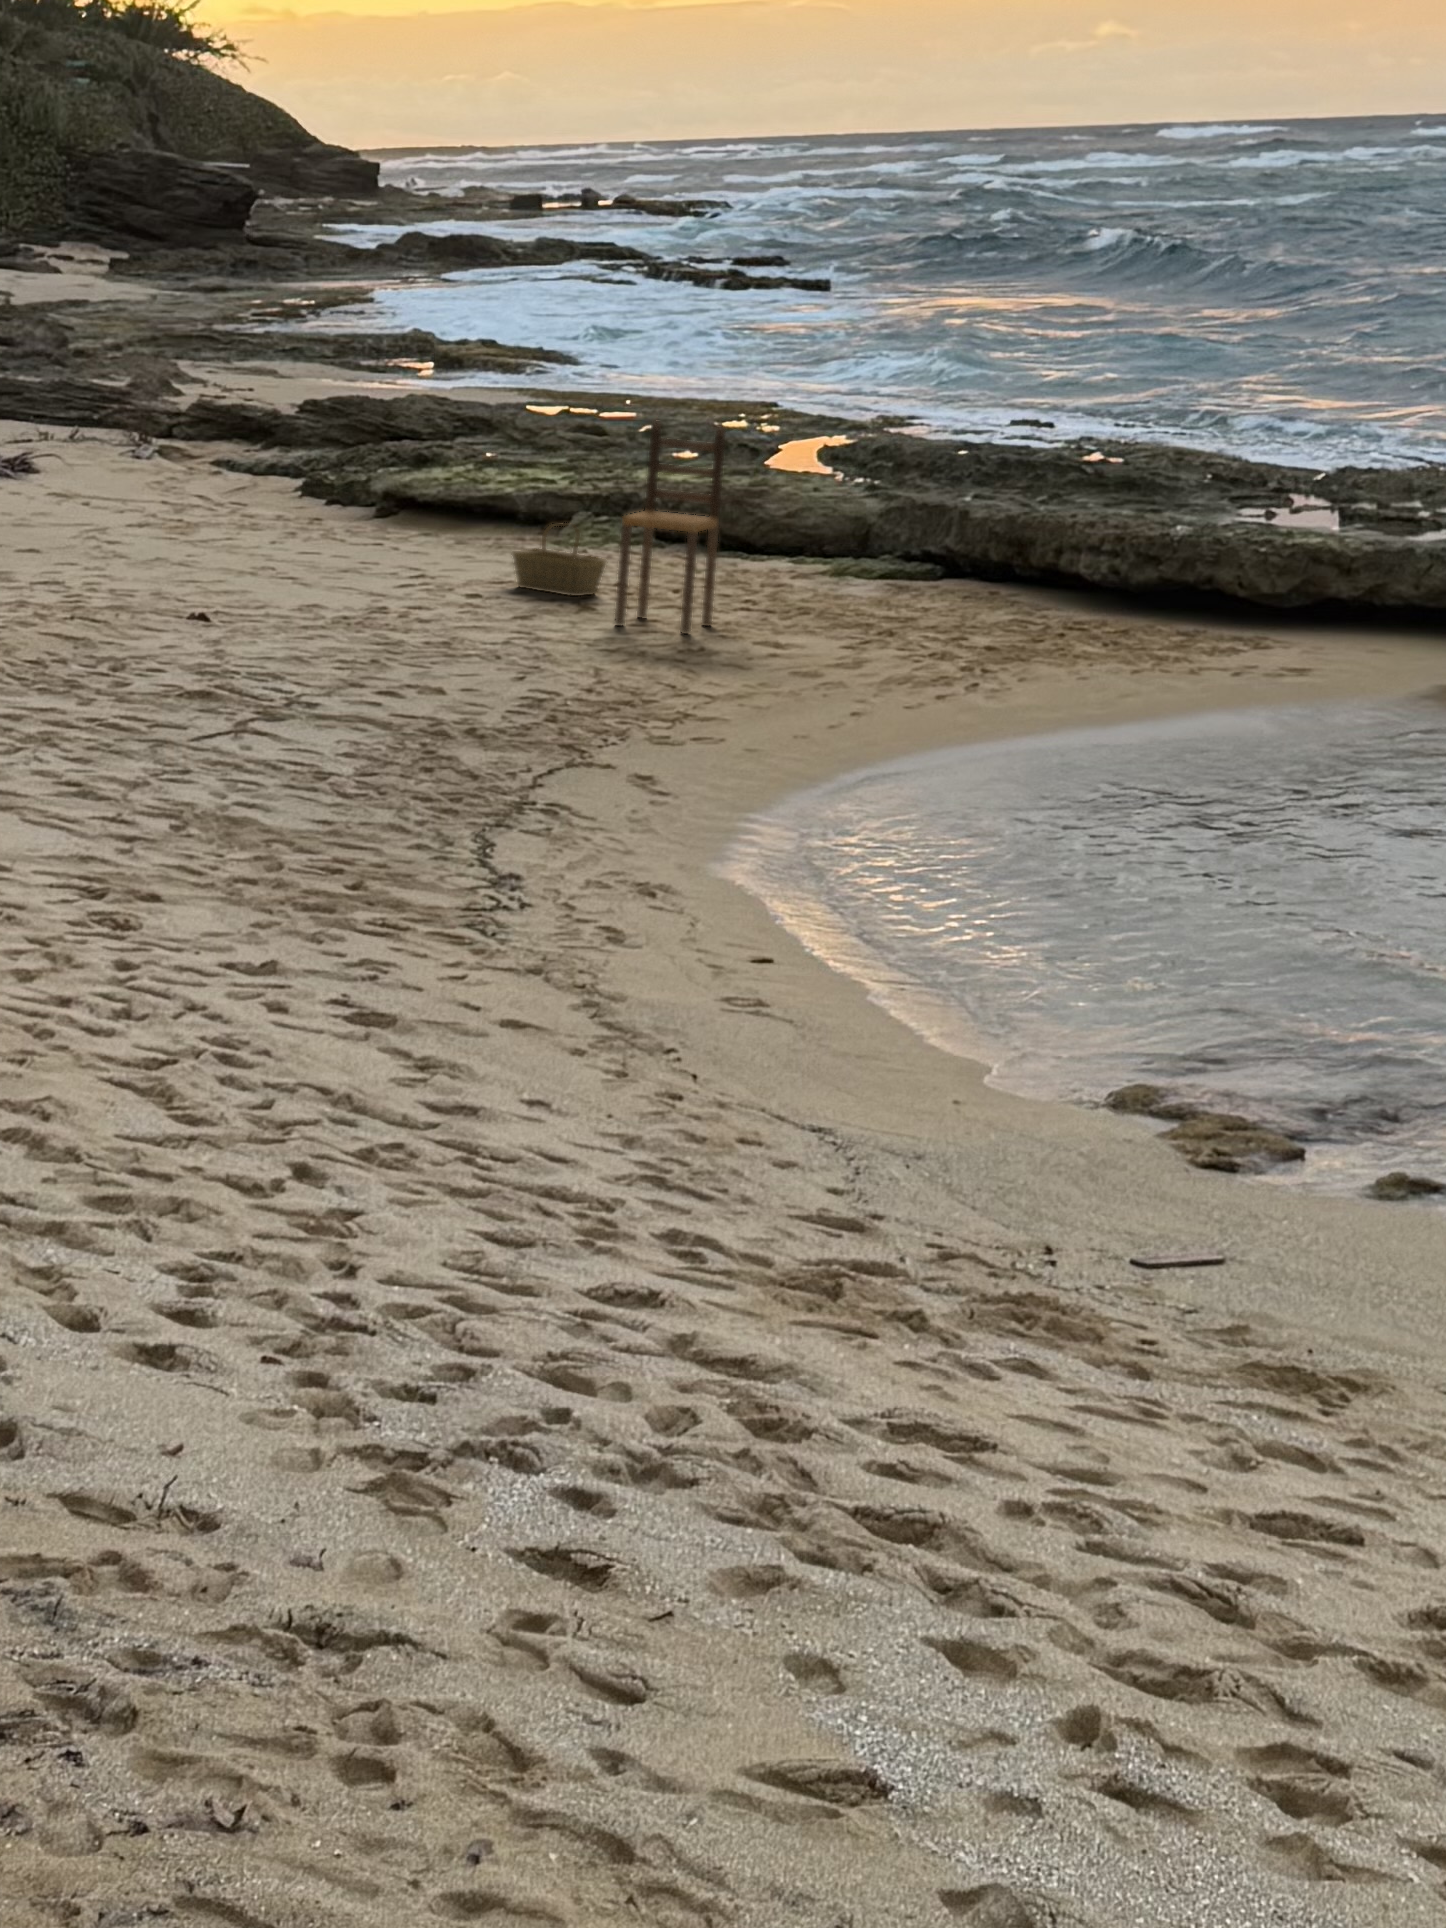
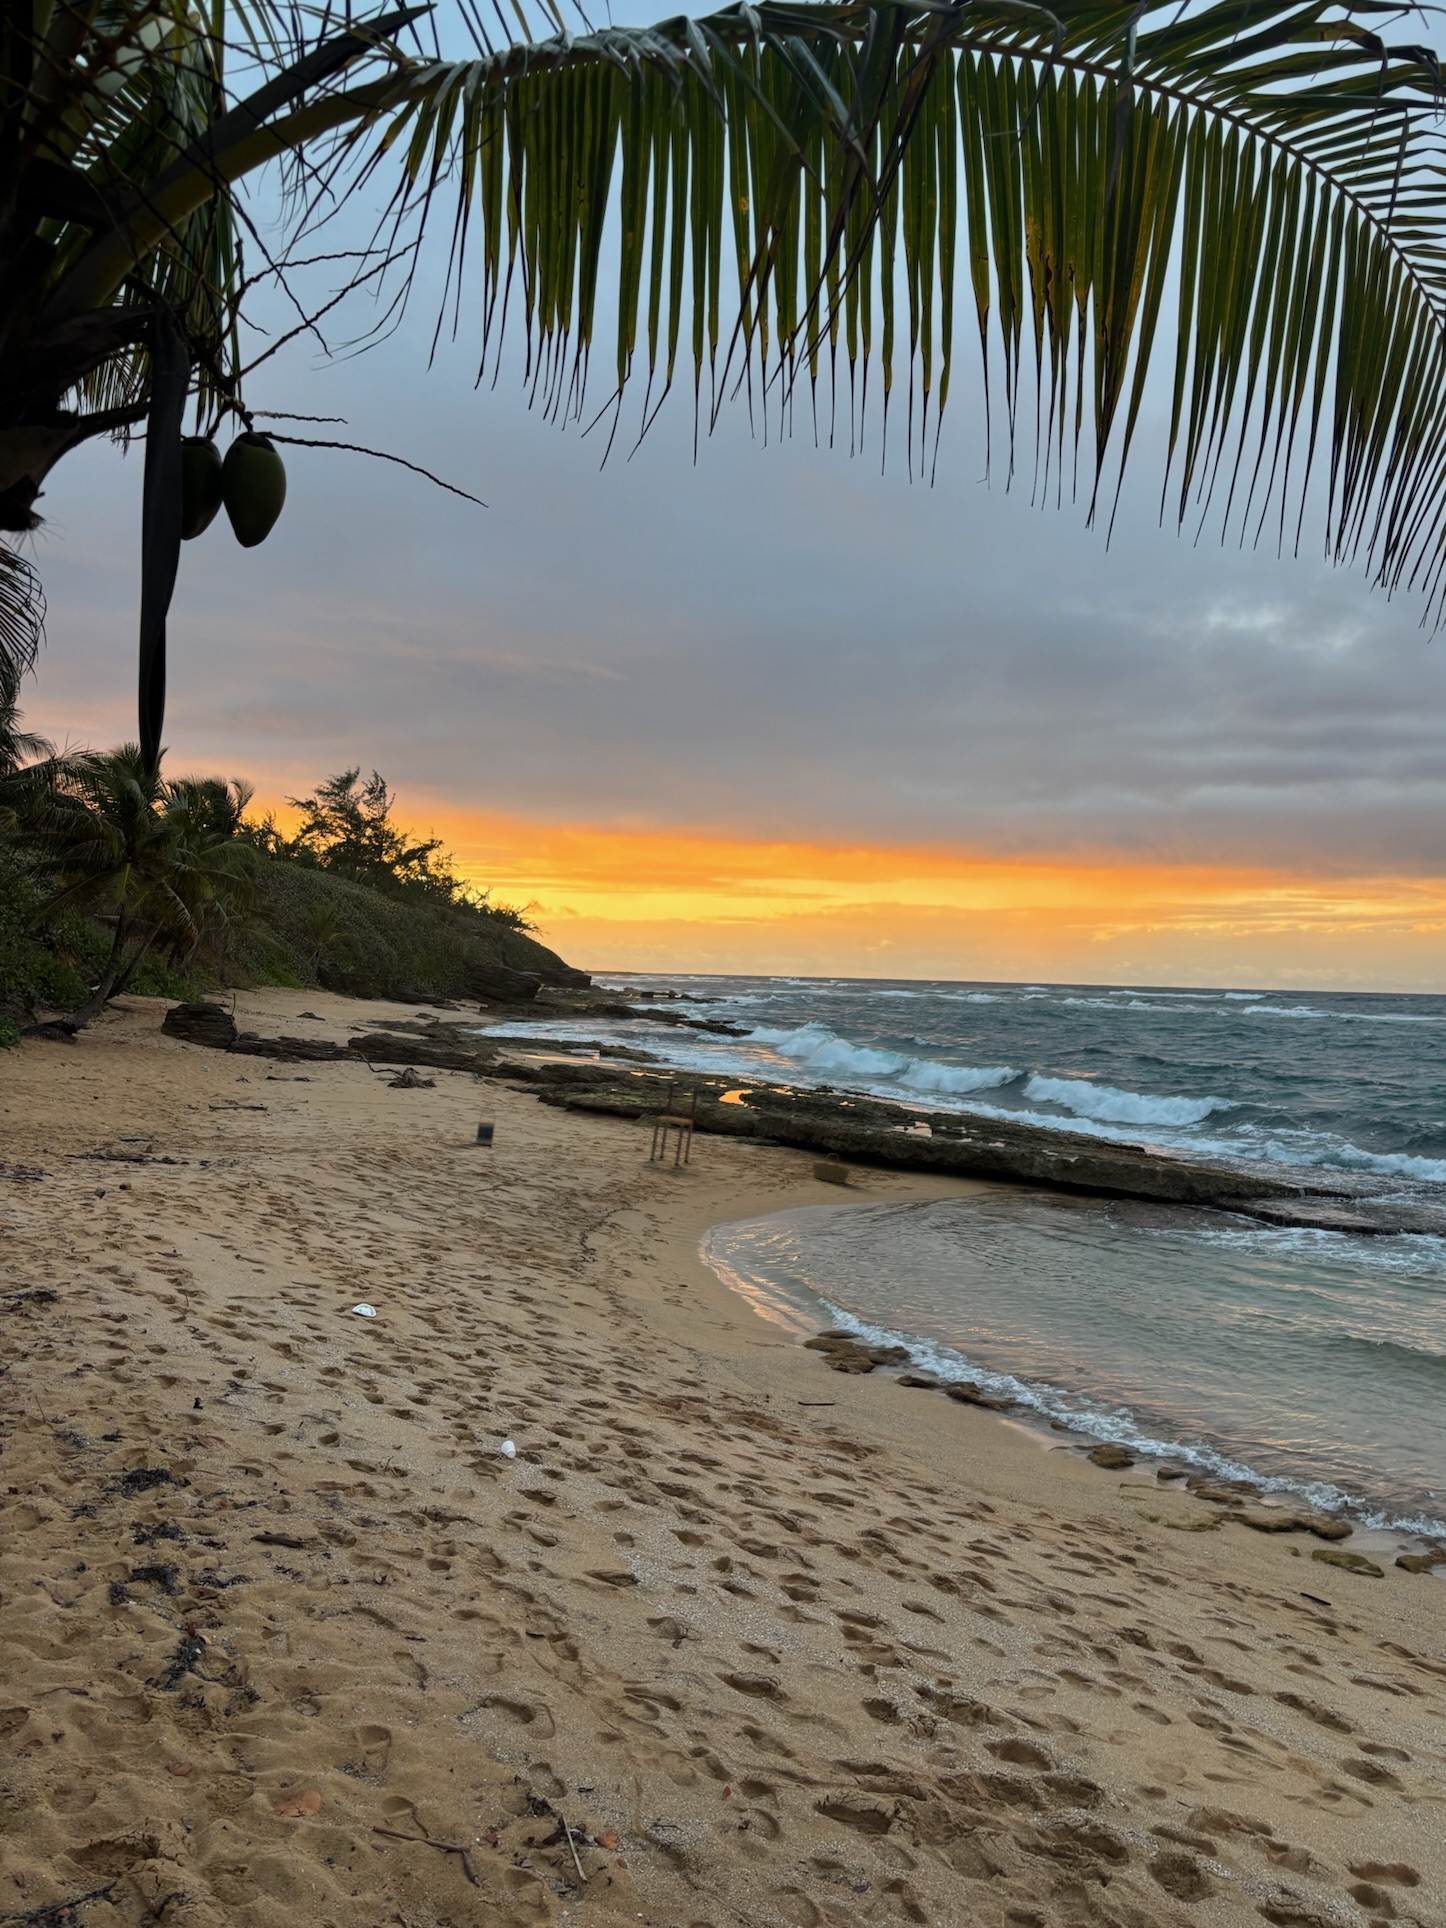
bag: none [163,514,210,616] -> present [476,1121,495,1145]
basket: present [513,525,608,596] -> present [813,1154,850,1183]

